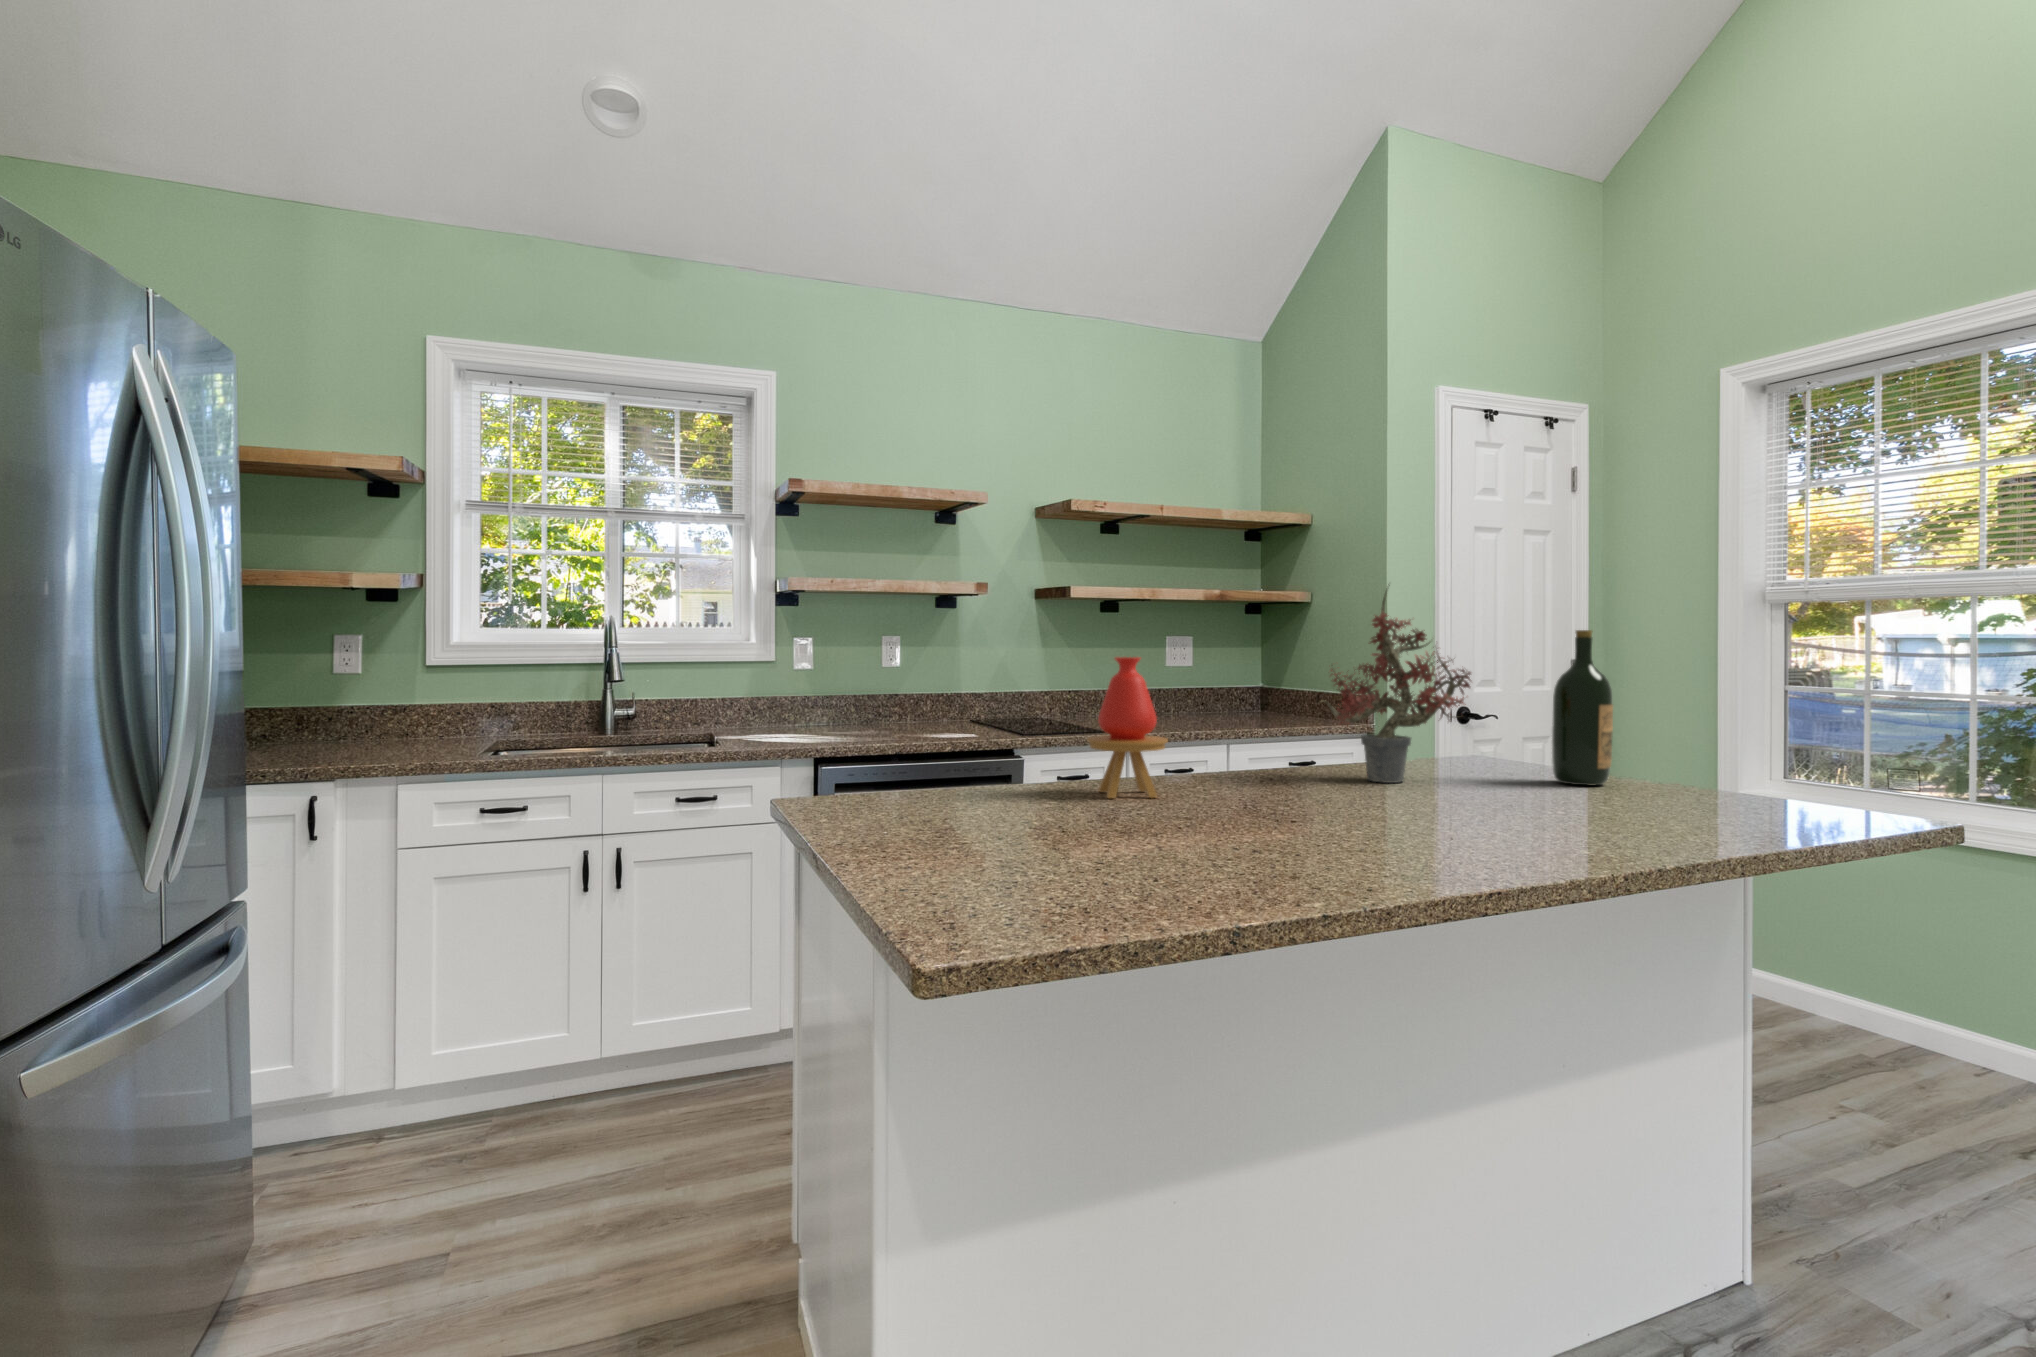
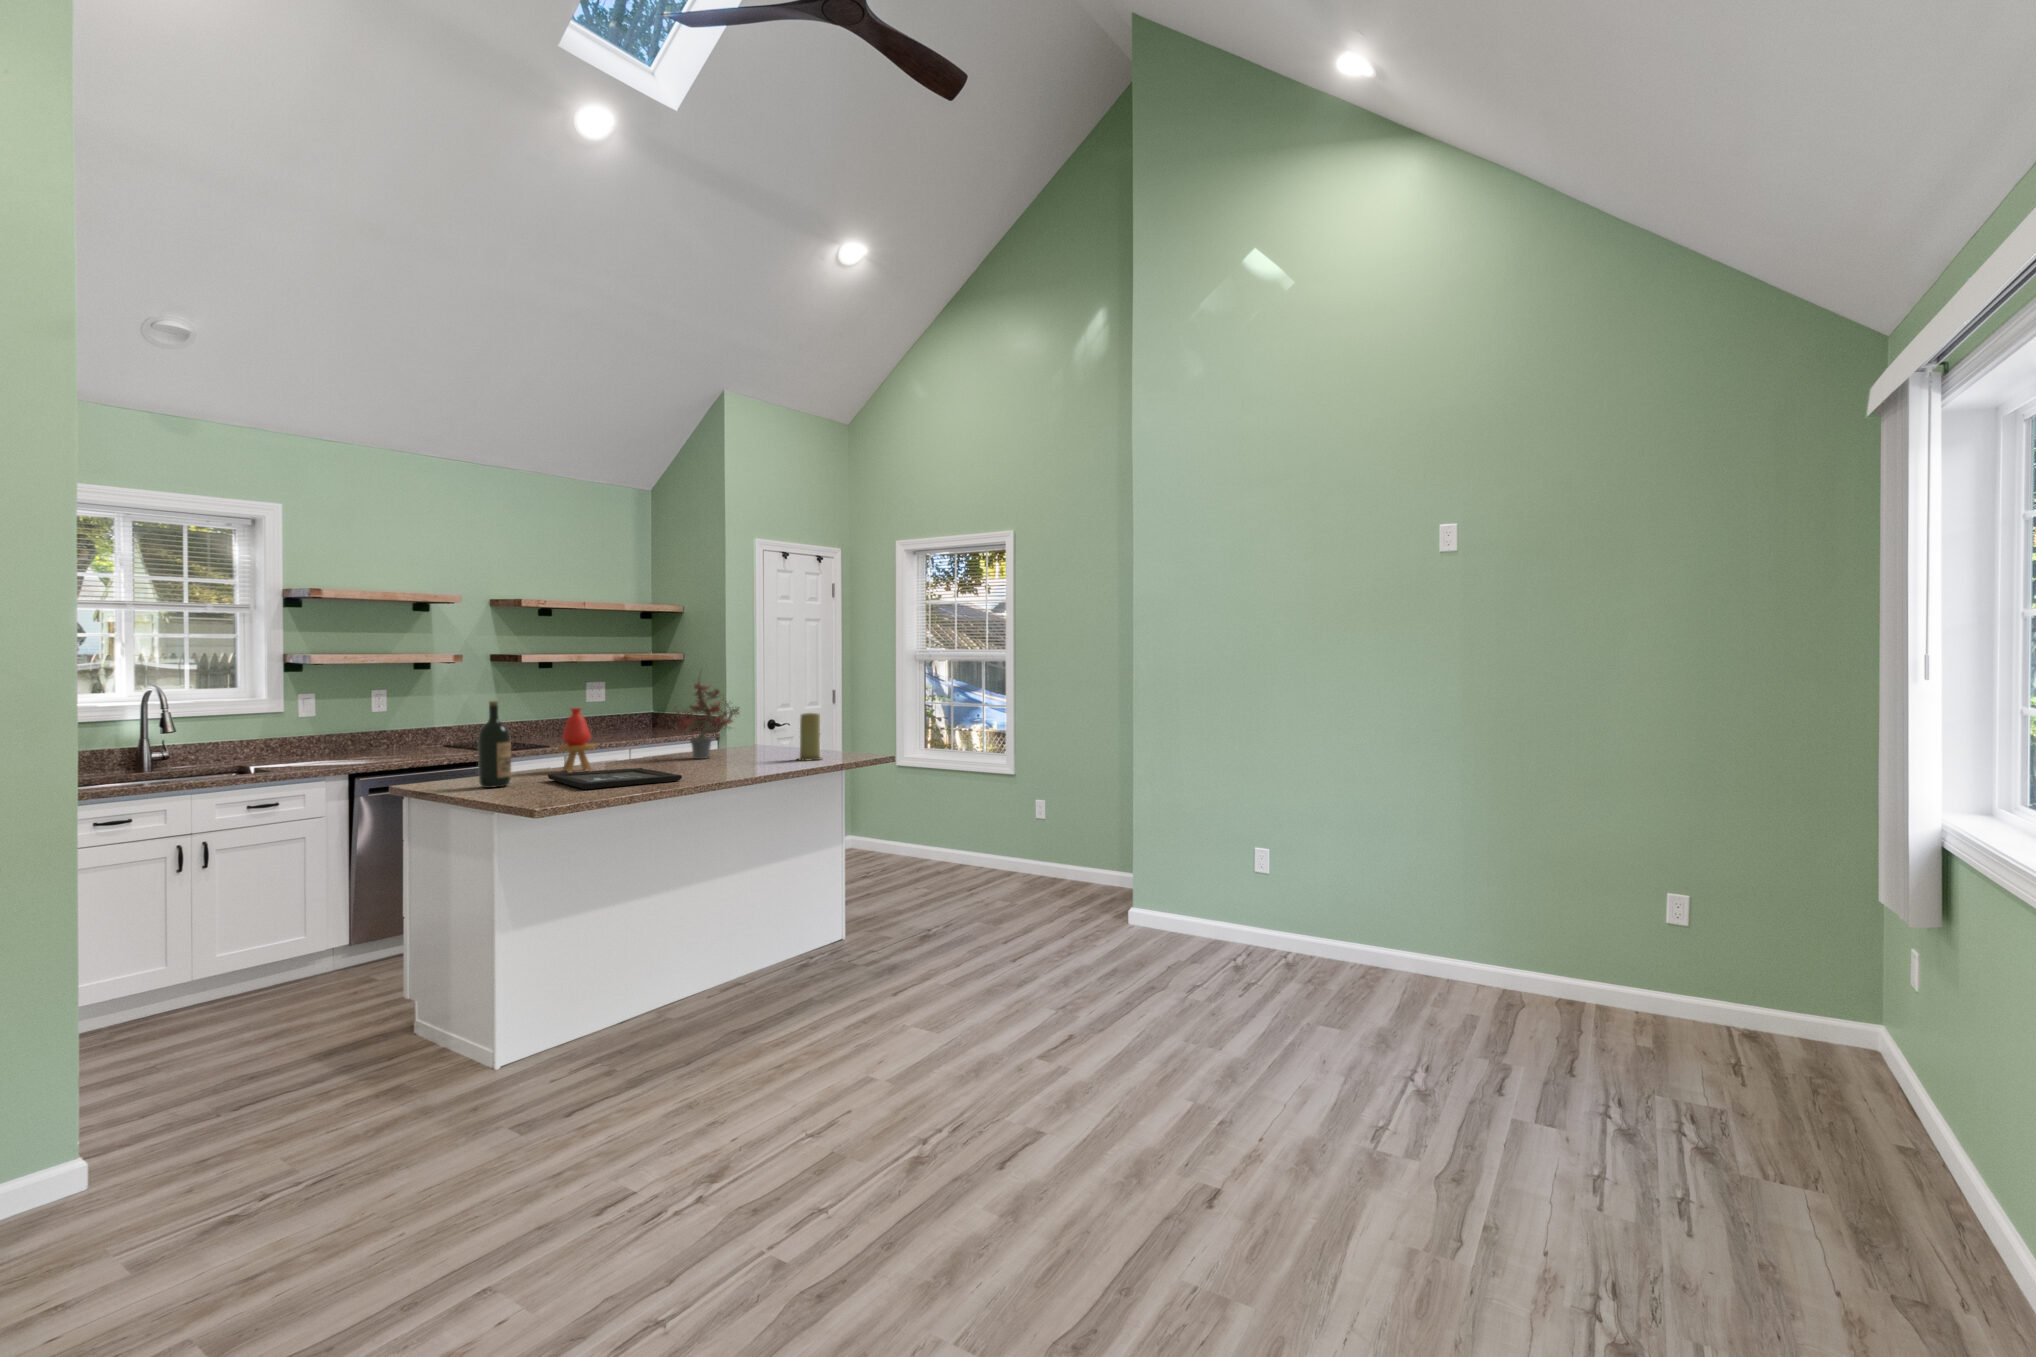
wine bottle: present [1552,630,1613,786] -> present [478,701,511,788]
candle: none [1649,689,1733,817] -> present [798,713,821,760]
tray: none [1054,805,1391,877] -> present [548,768,682,789]

